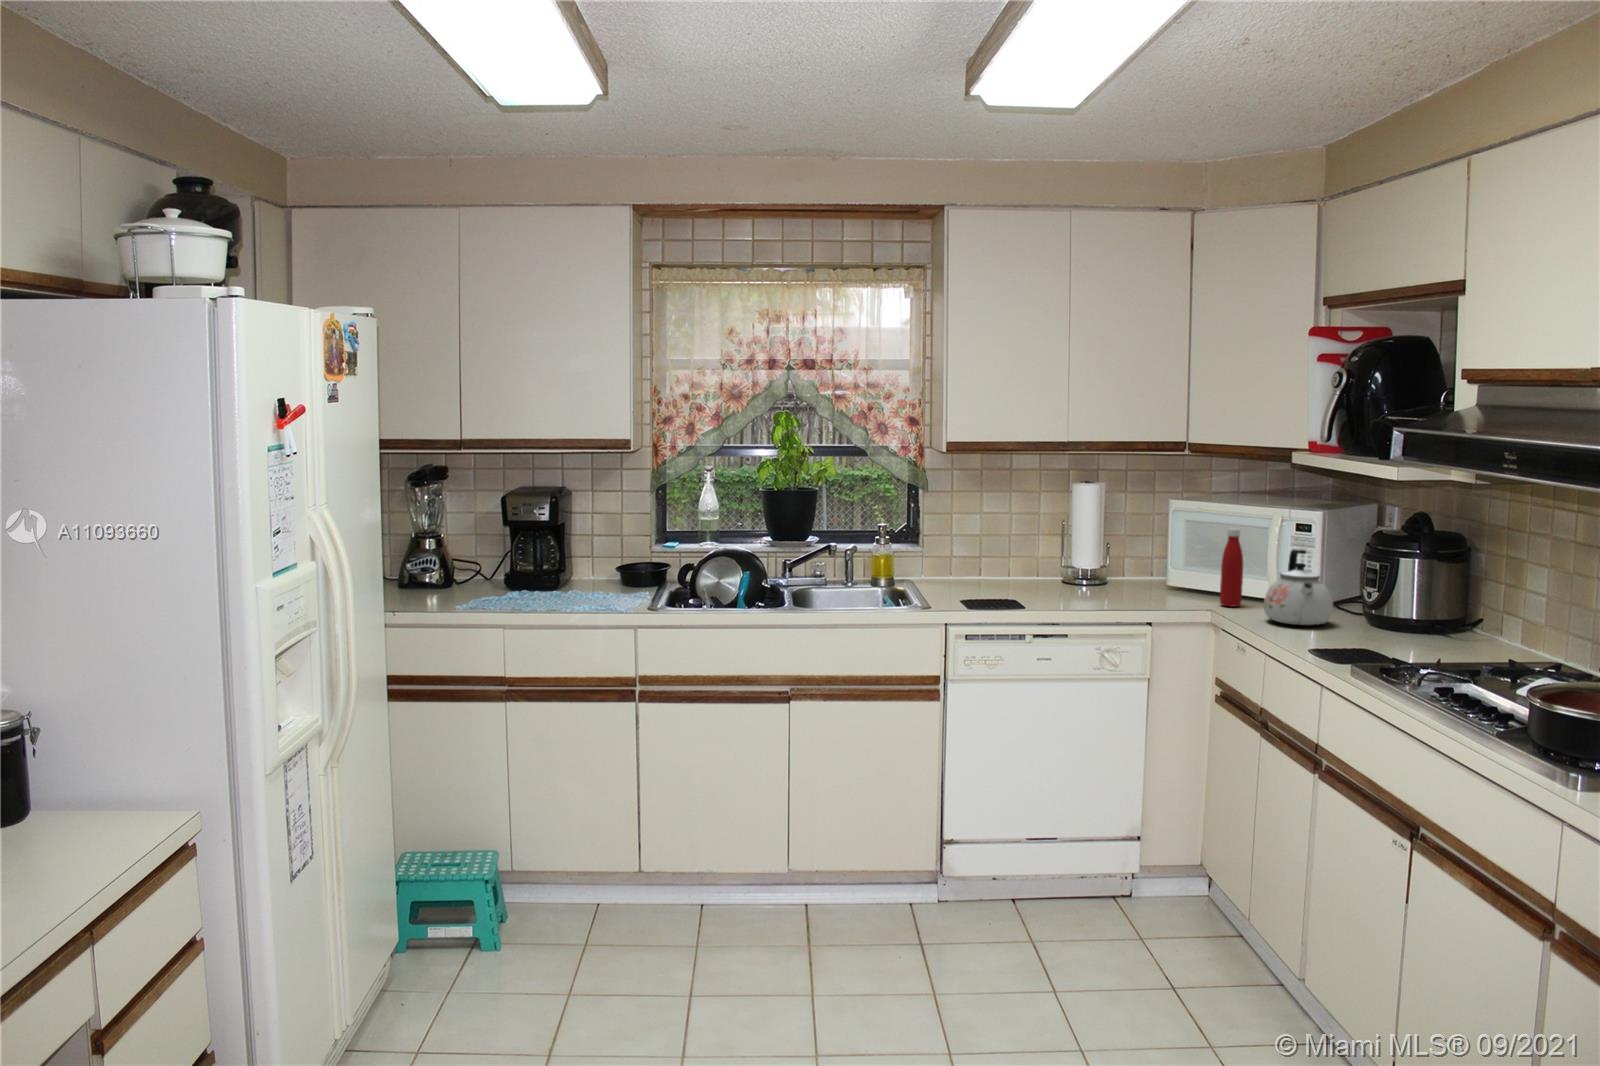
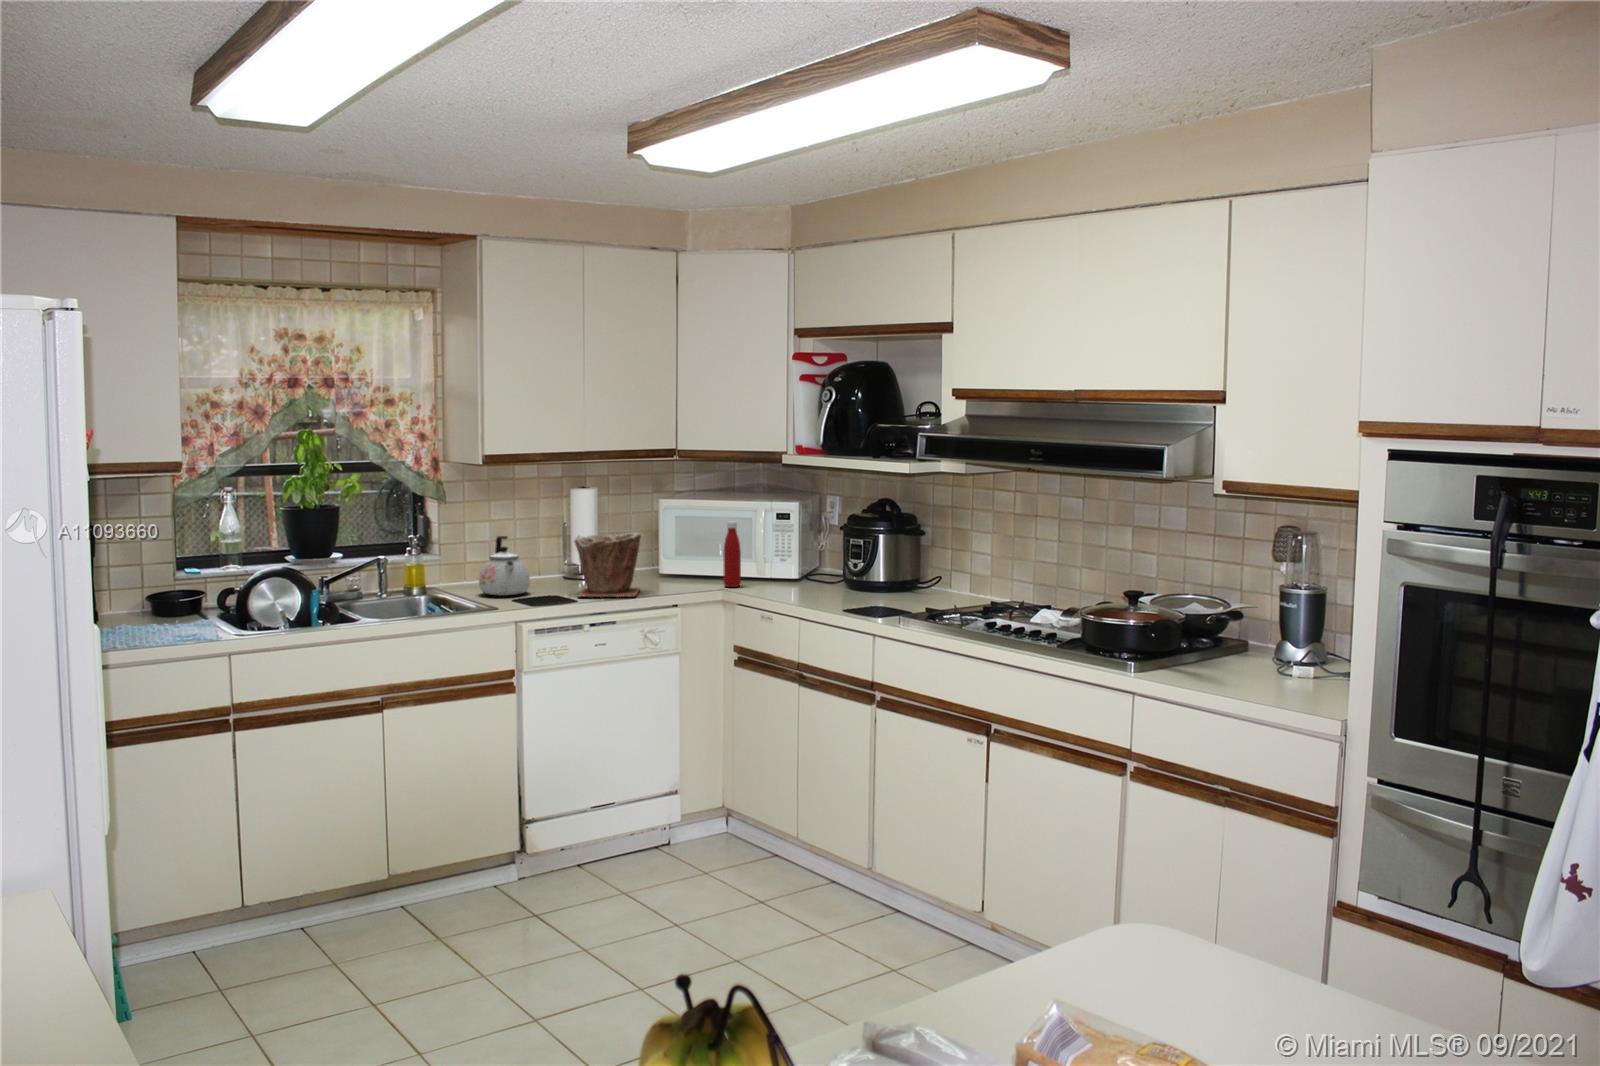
plant pot: none [1036,533,1118,607] -> present [575,533,641,597]
kettle: present [1264,550,1333,625] -> present [479,536,530,596]

